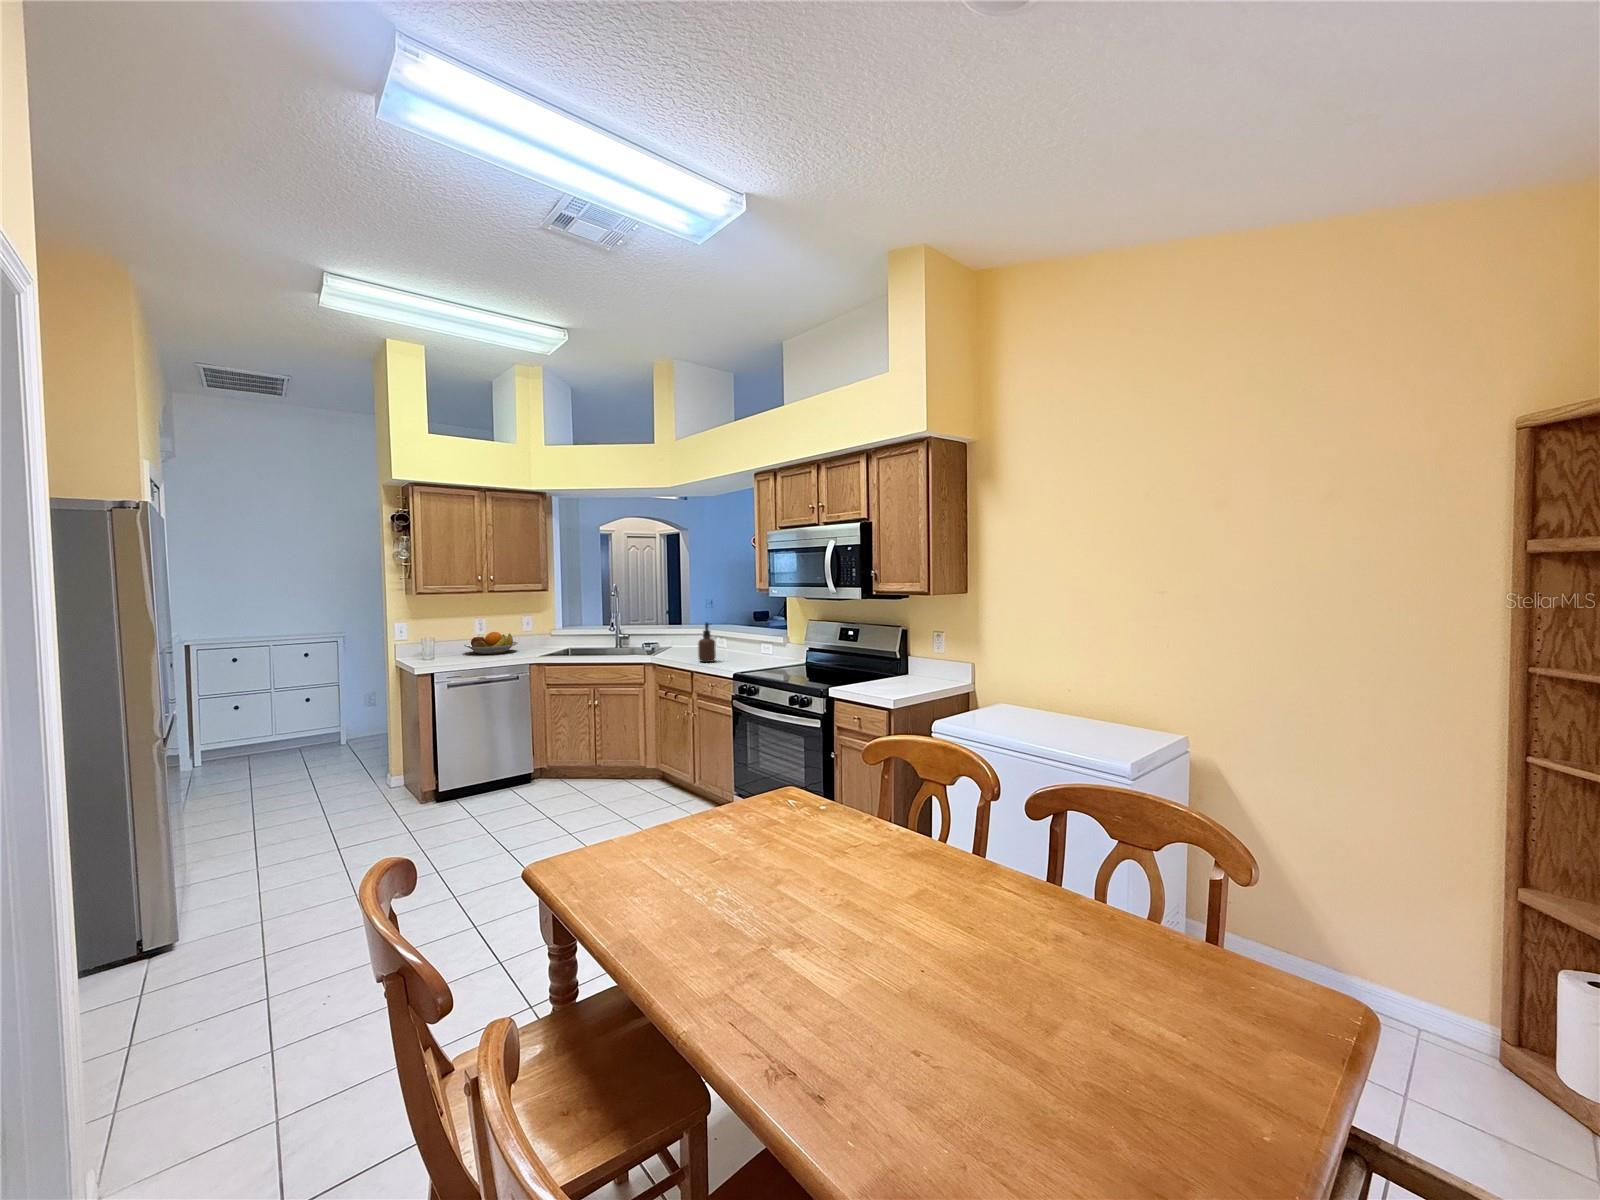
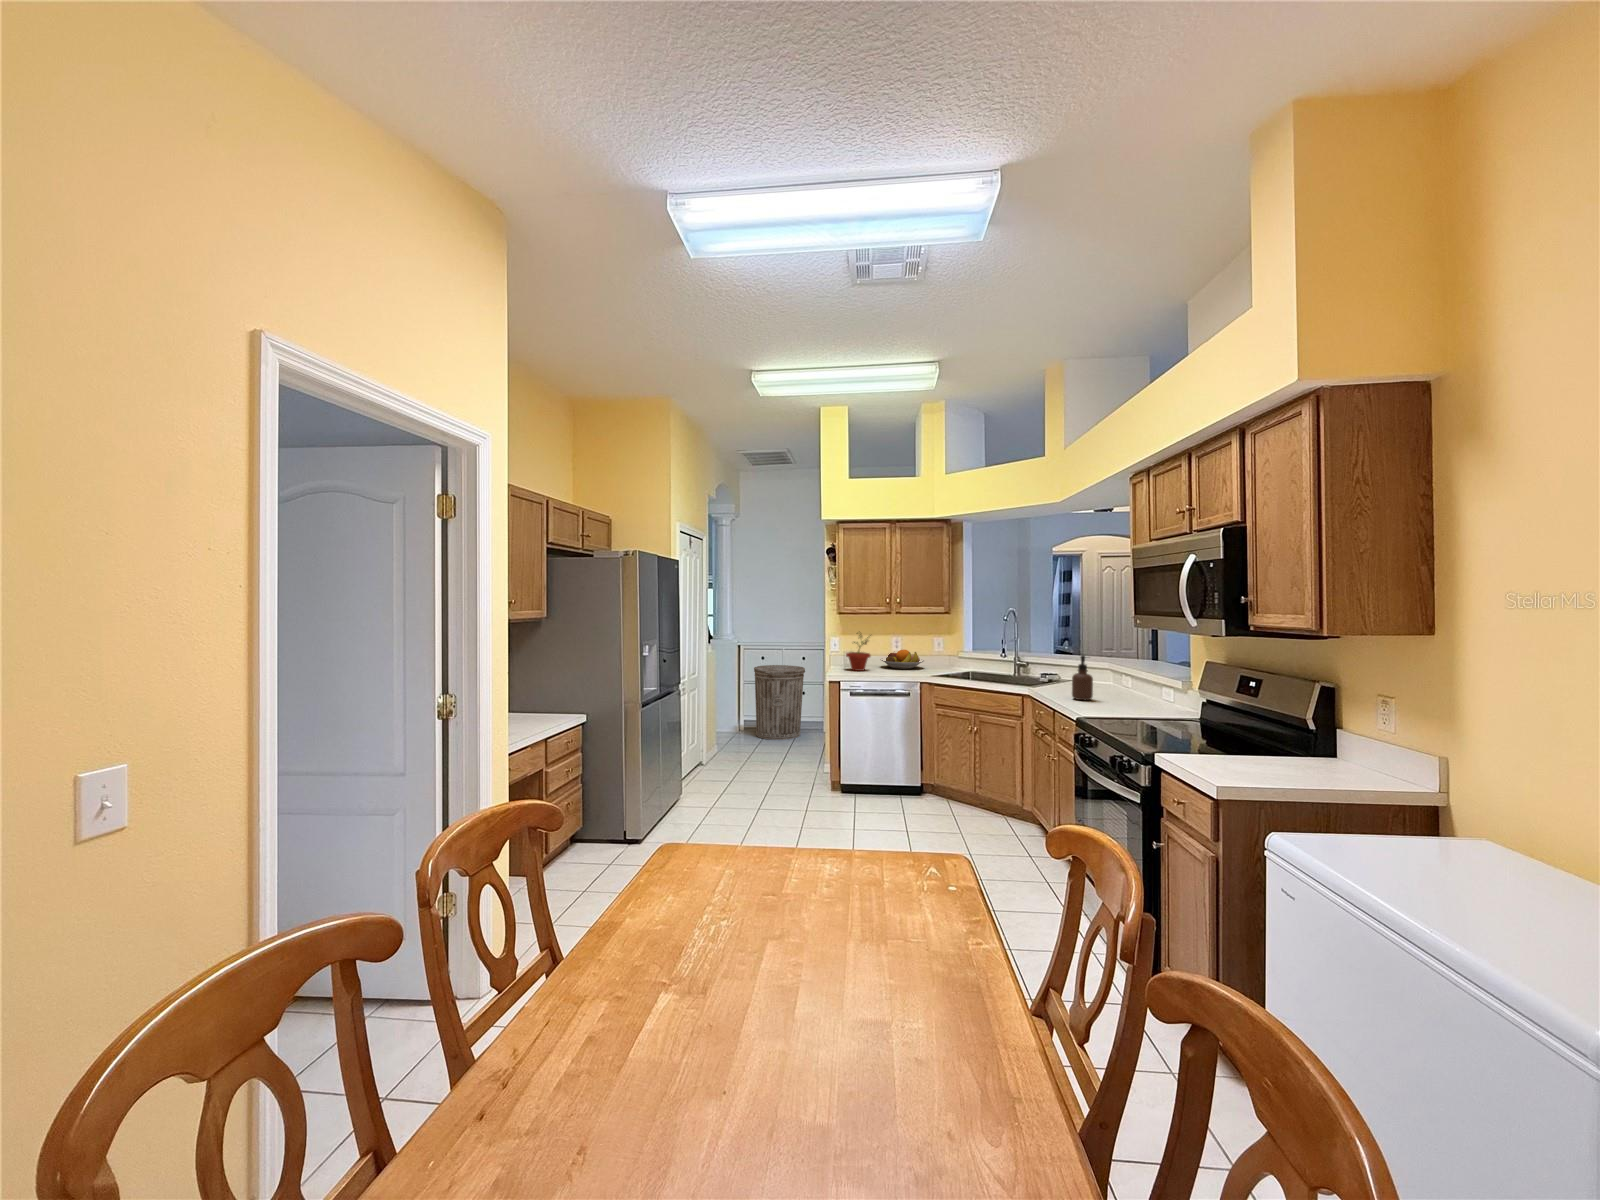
potted plant: none [428,615,462,662] -> present [846,633,871,671]
trash can: none [234,667,323,771] -> present [754,665,805,740]

